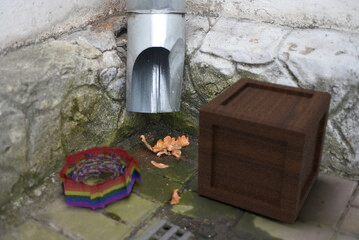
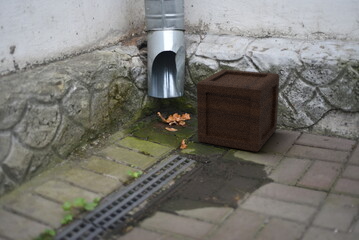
storage bin: present [59,146,141,210] -> none [109,117,161,150]

